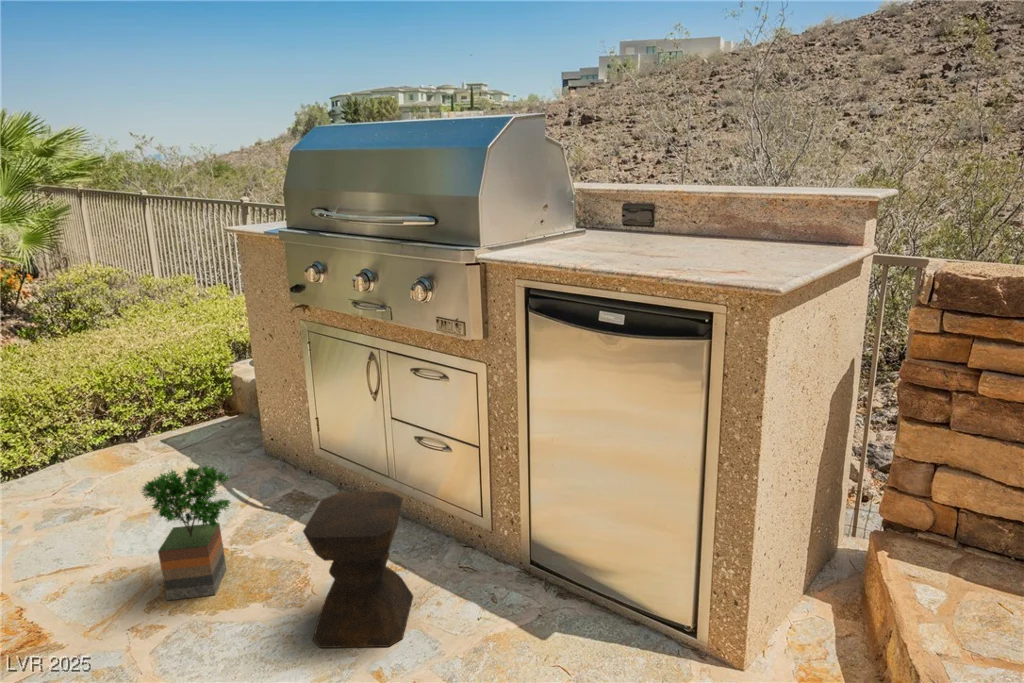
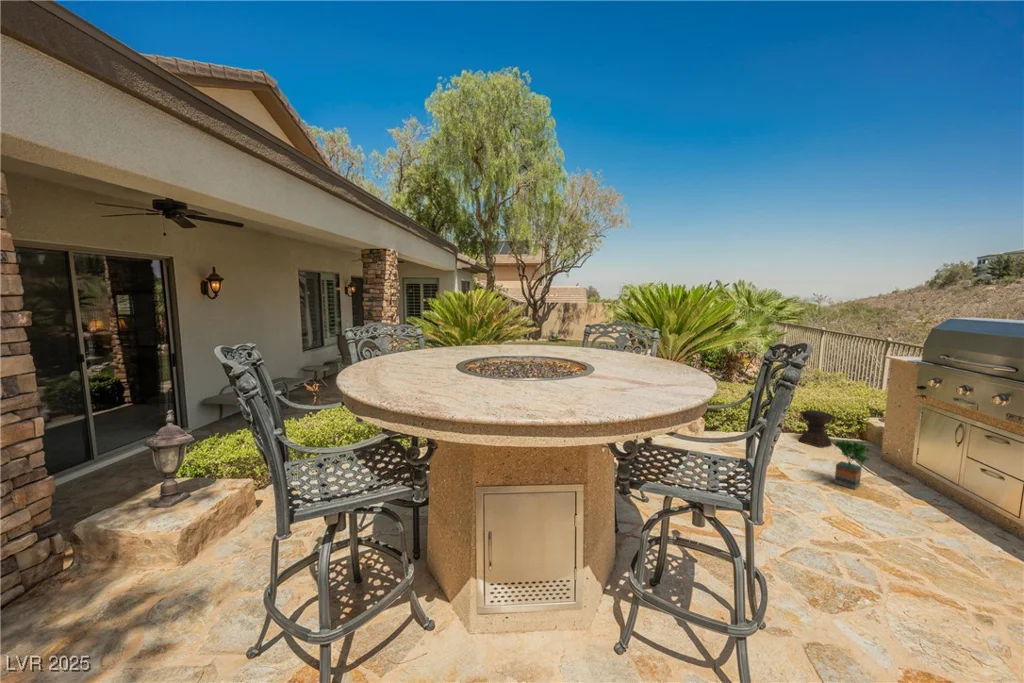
stool: present [303,492,413,648] -> present [799,410,833,448]

